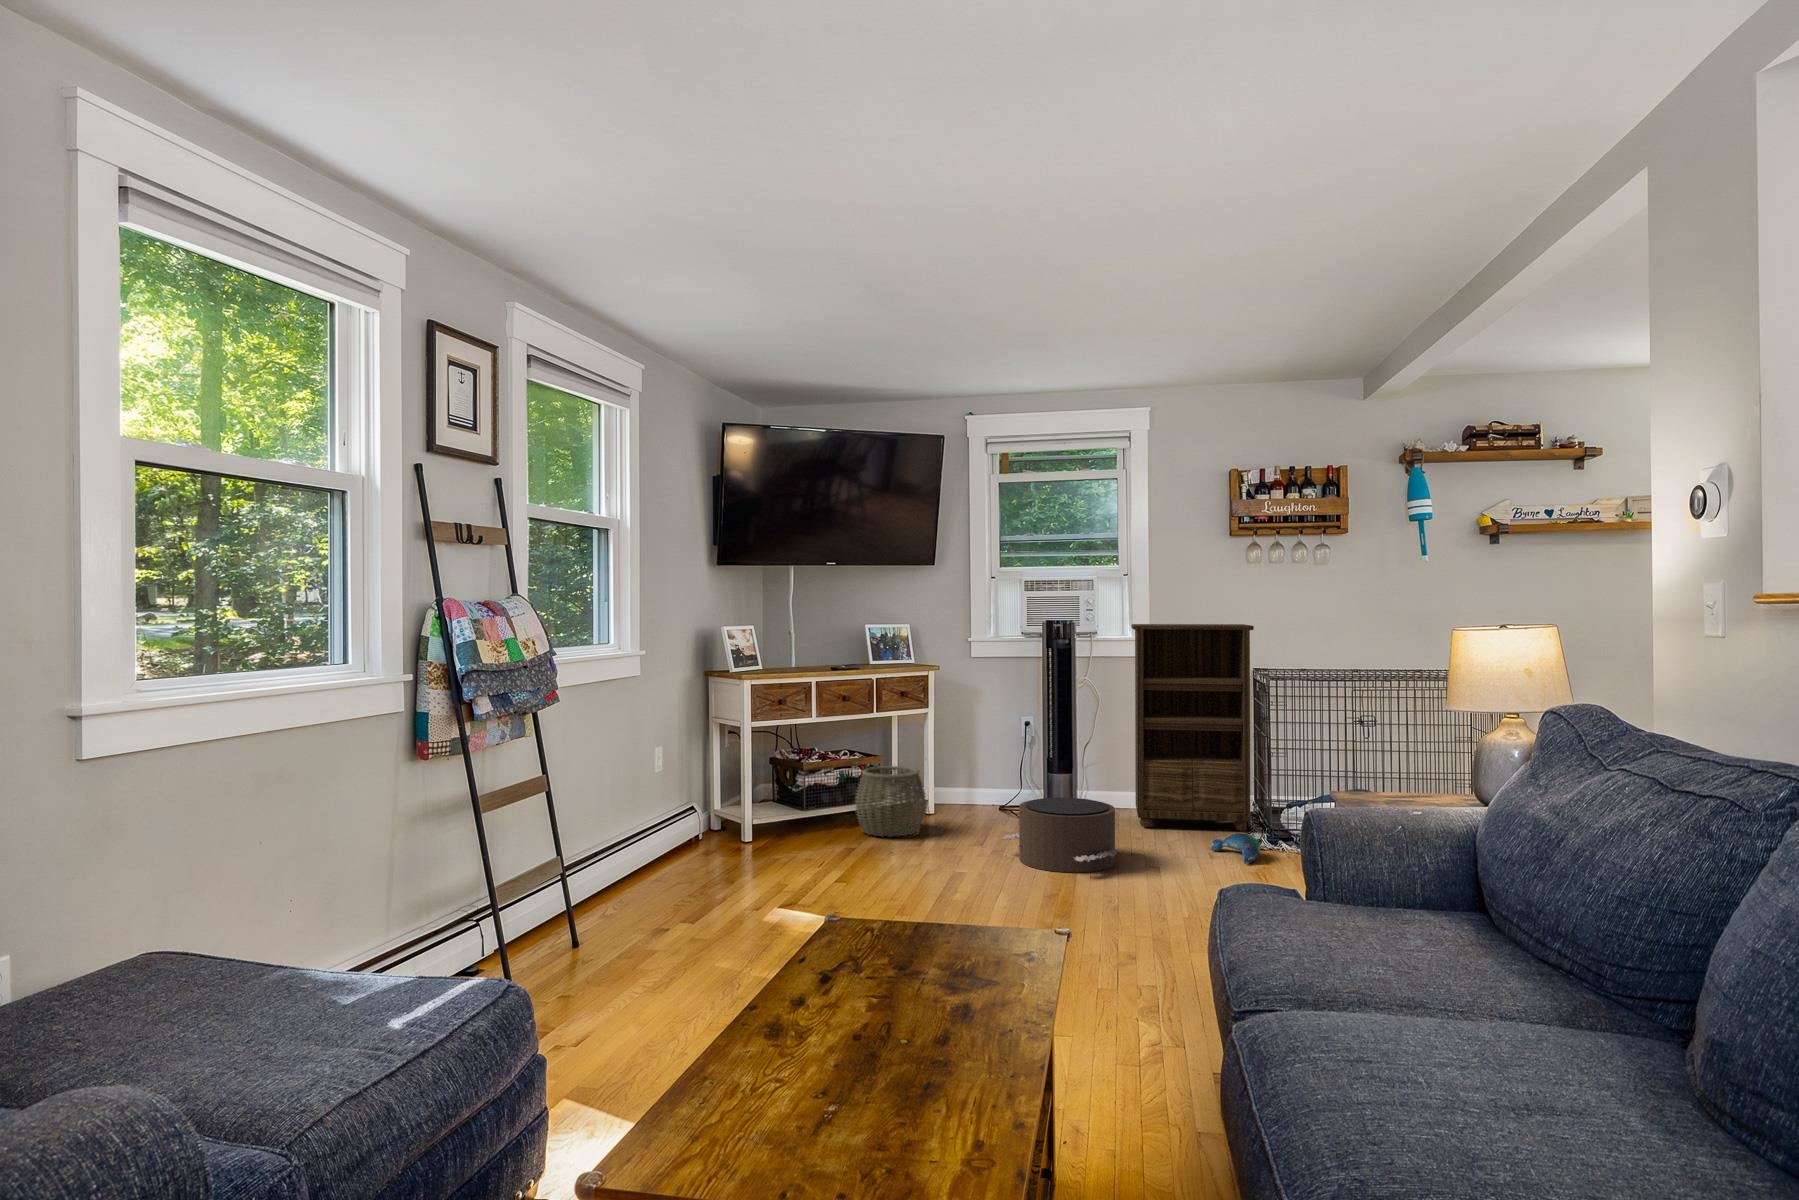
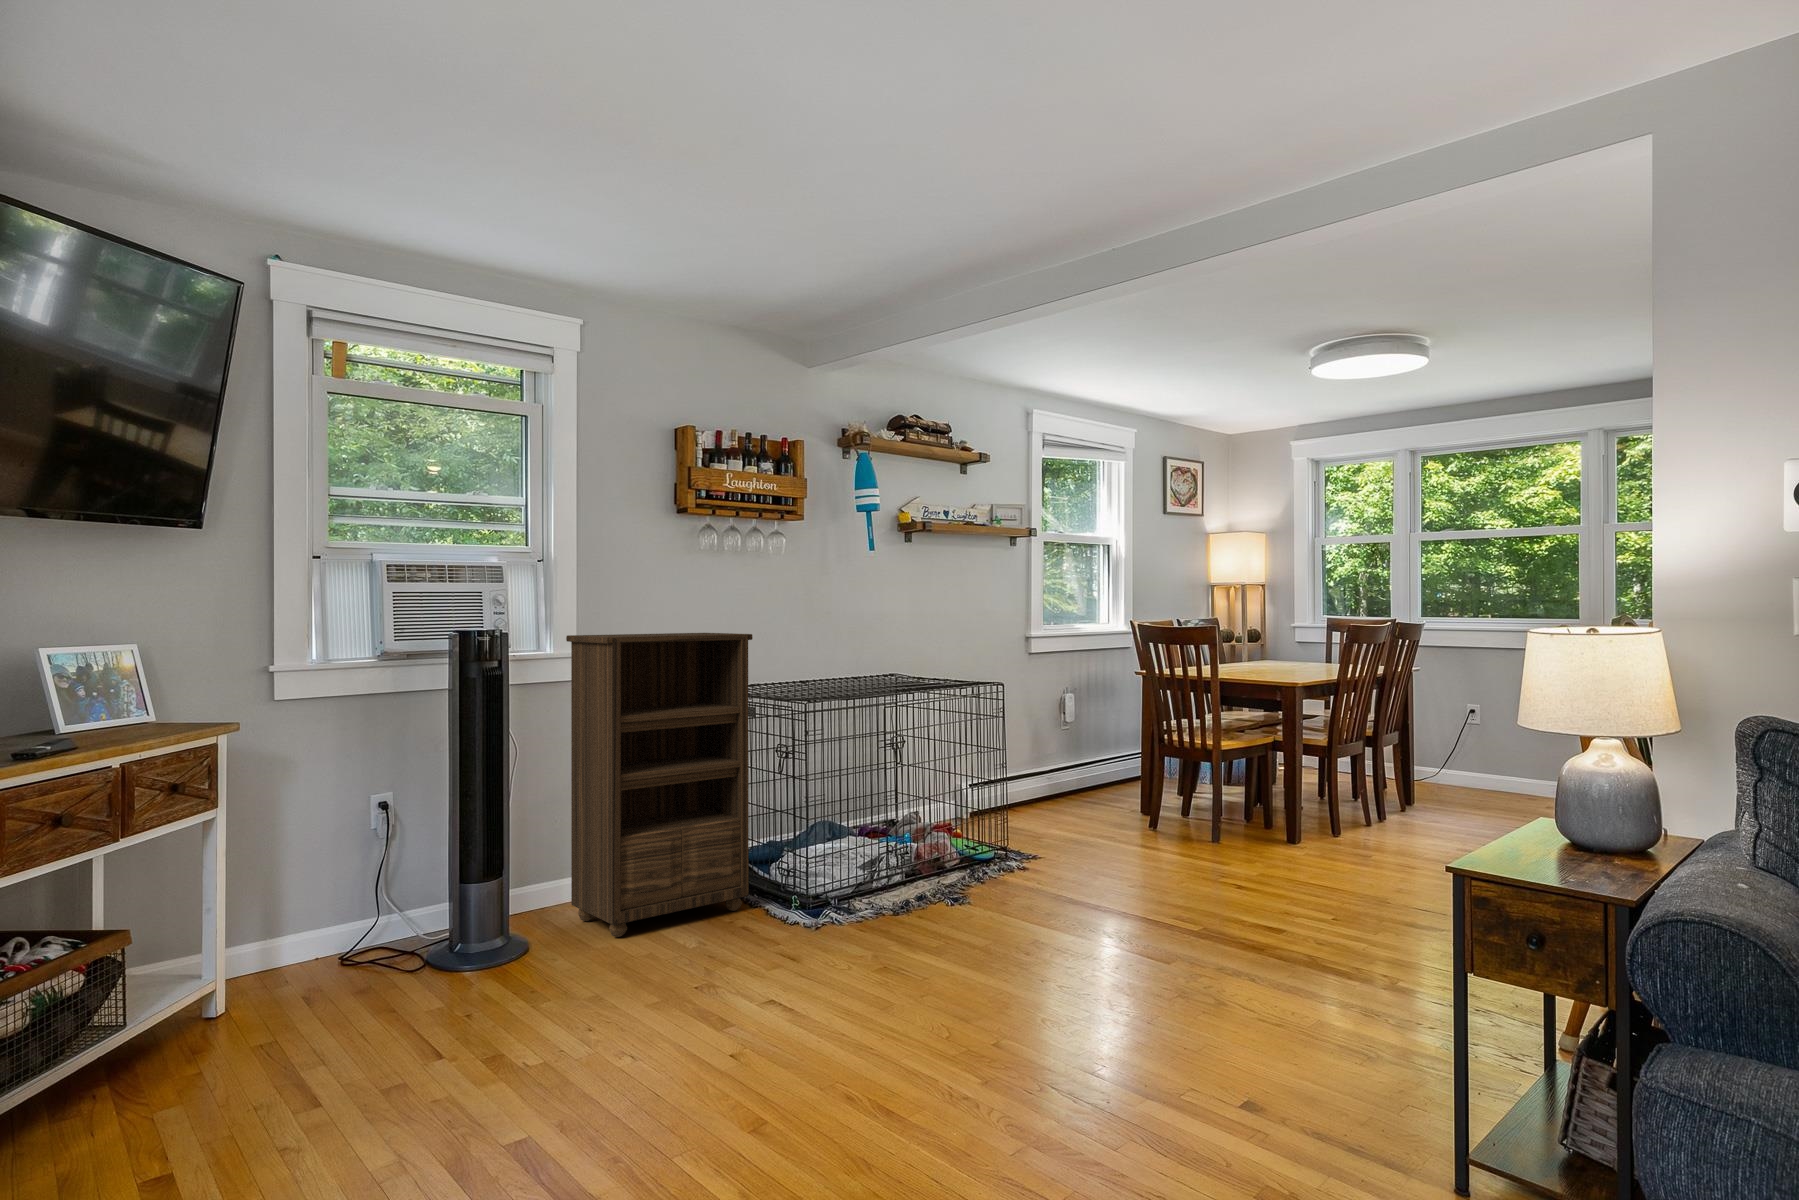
woven basket: present [855,766,926,837] -> none [98,932,280,1103]
pouf: present [1001,798,1120,872] -> none [493,919,714,1064]
plush toy: present [1211,833,1262,864] -> none [754,917,837,959]

